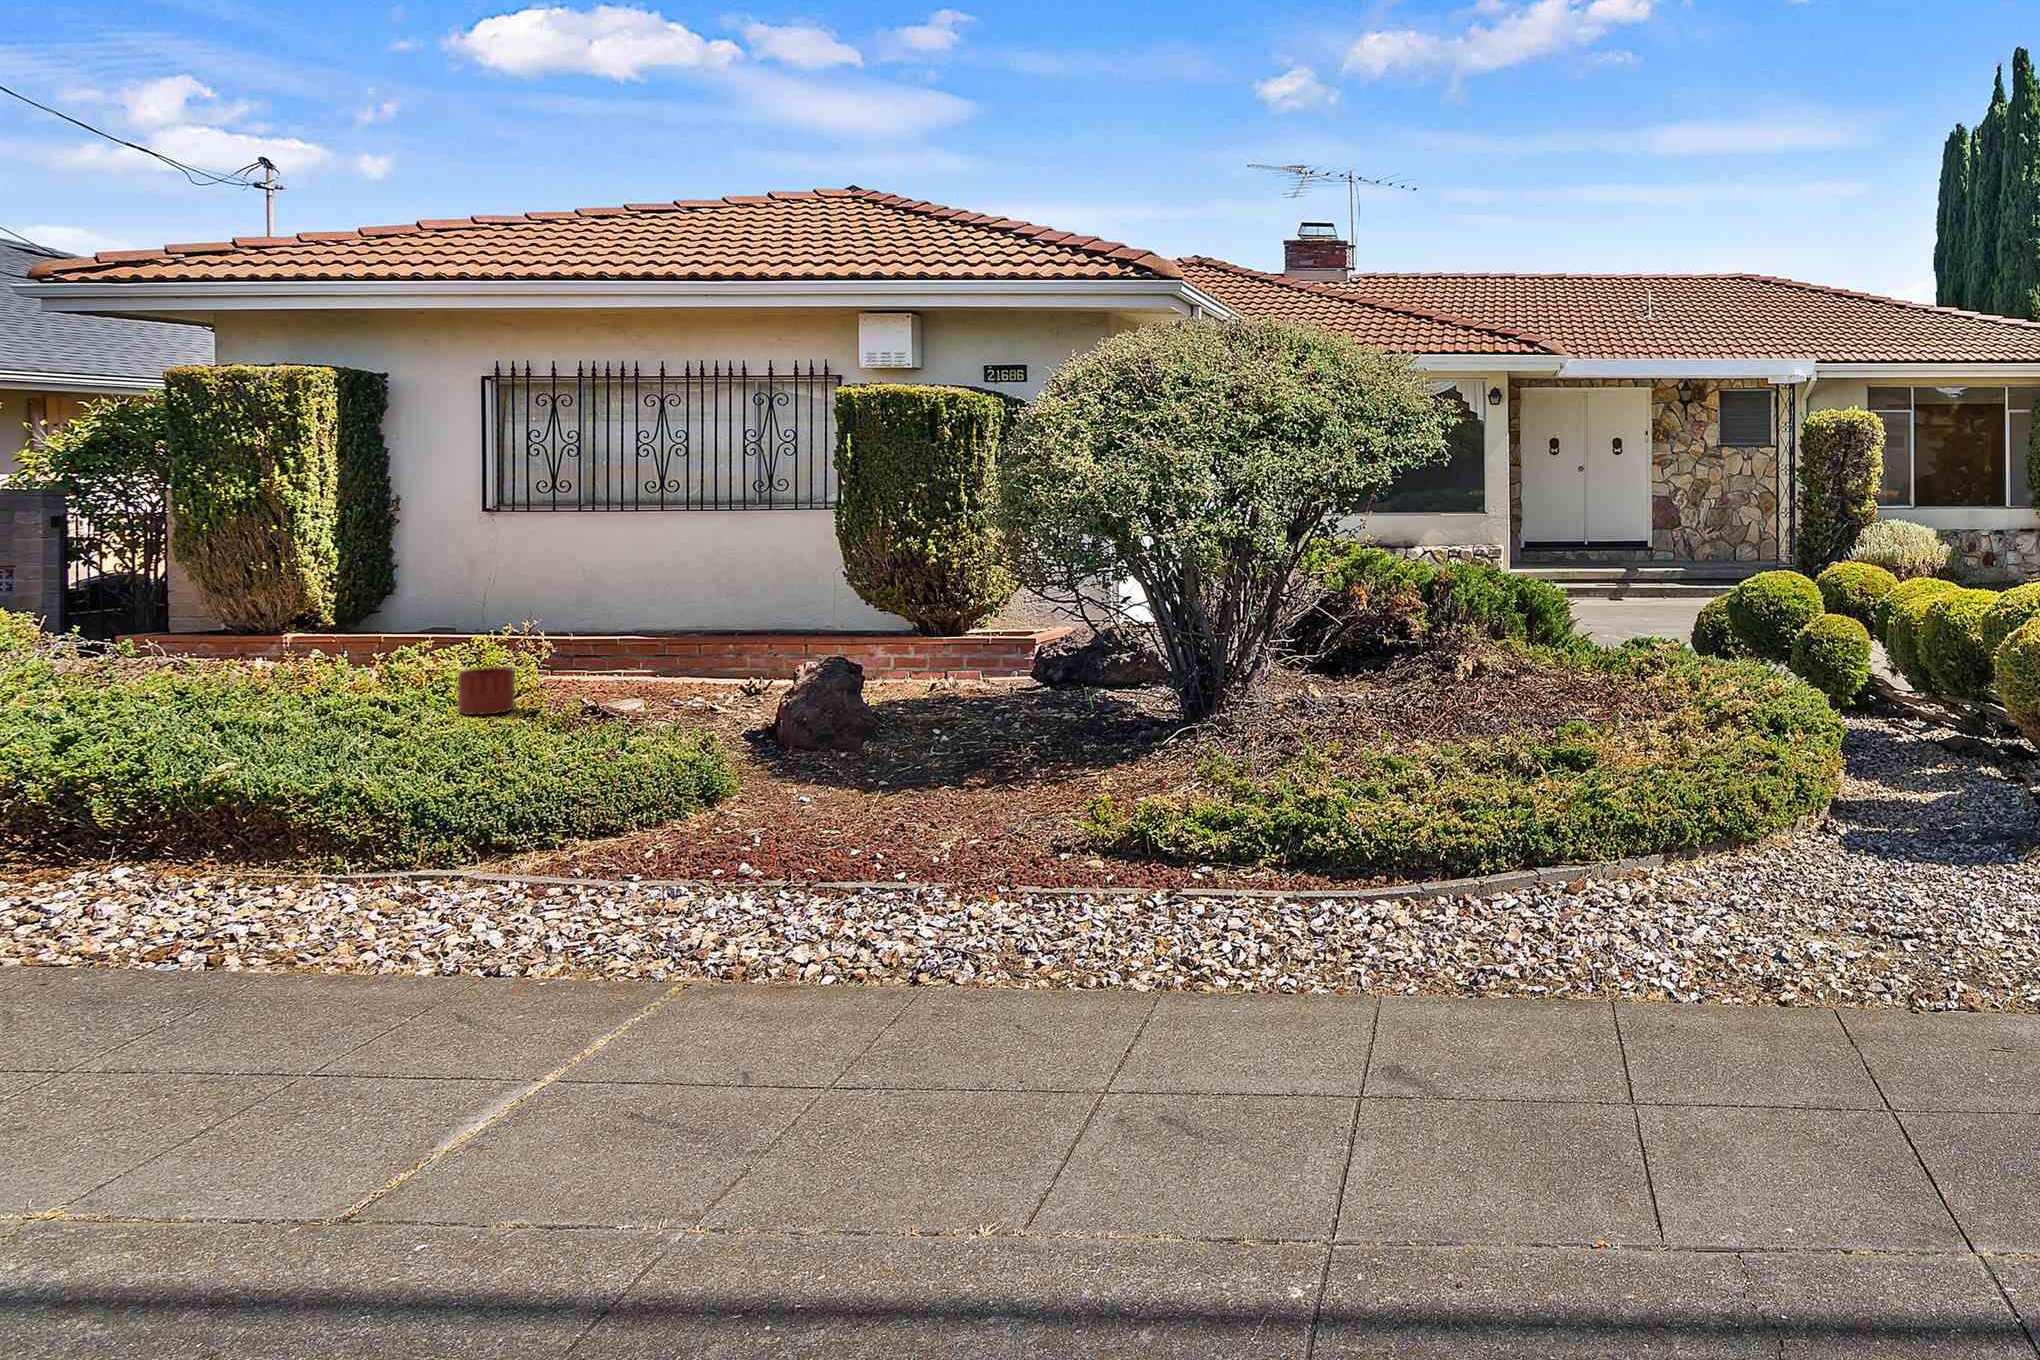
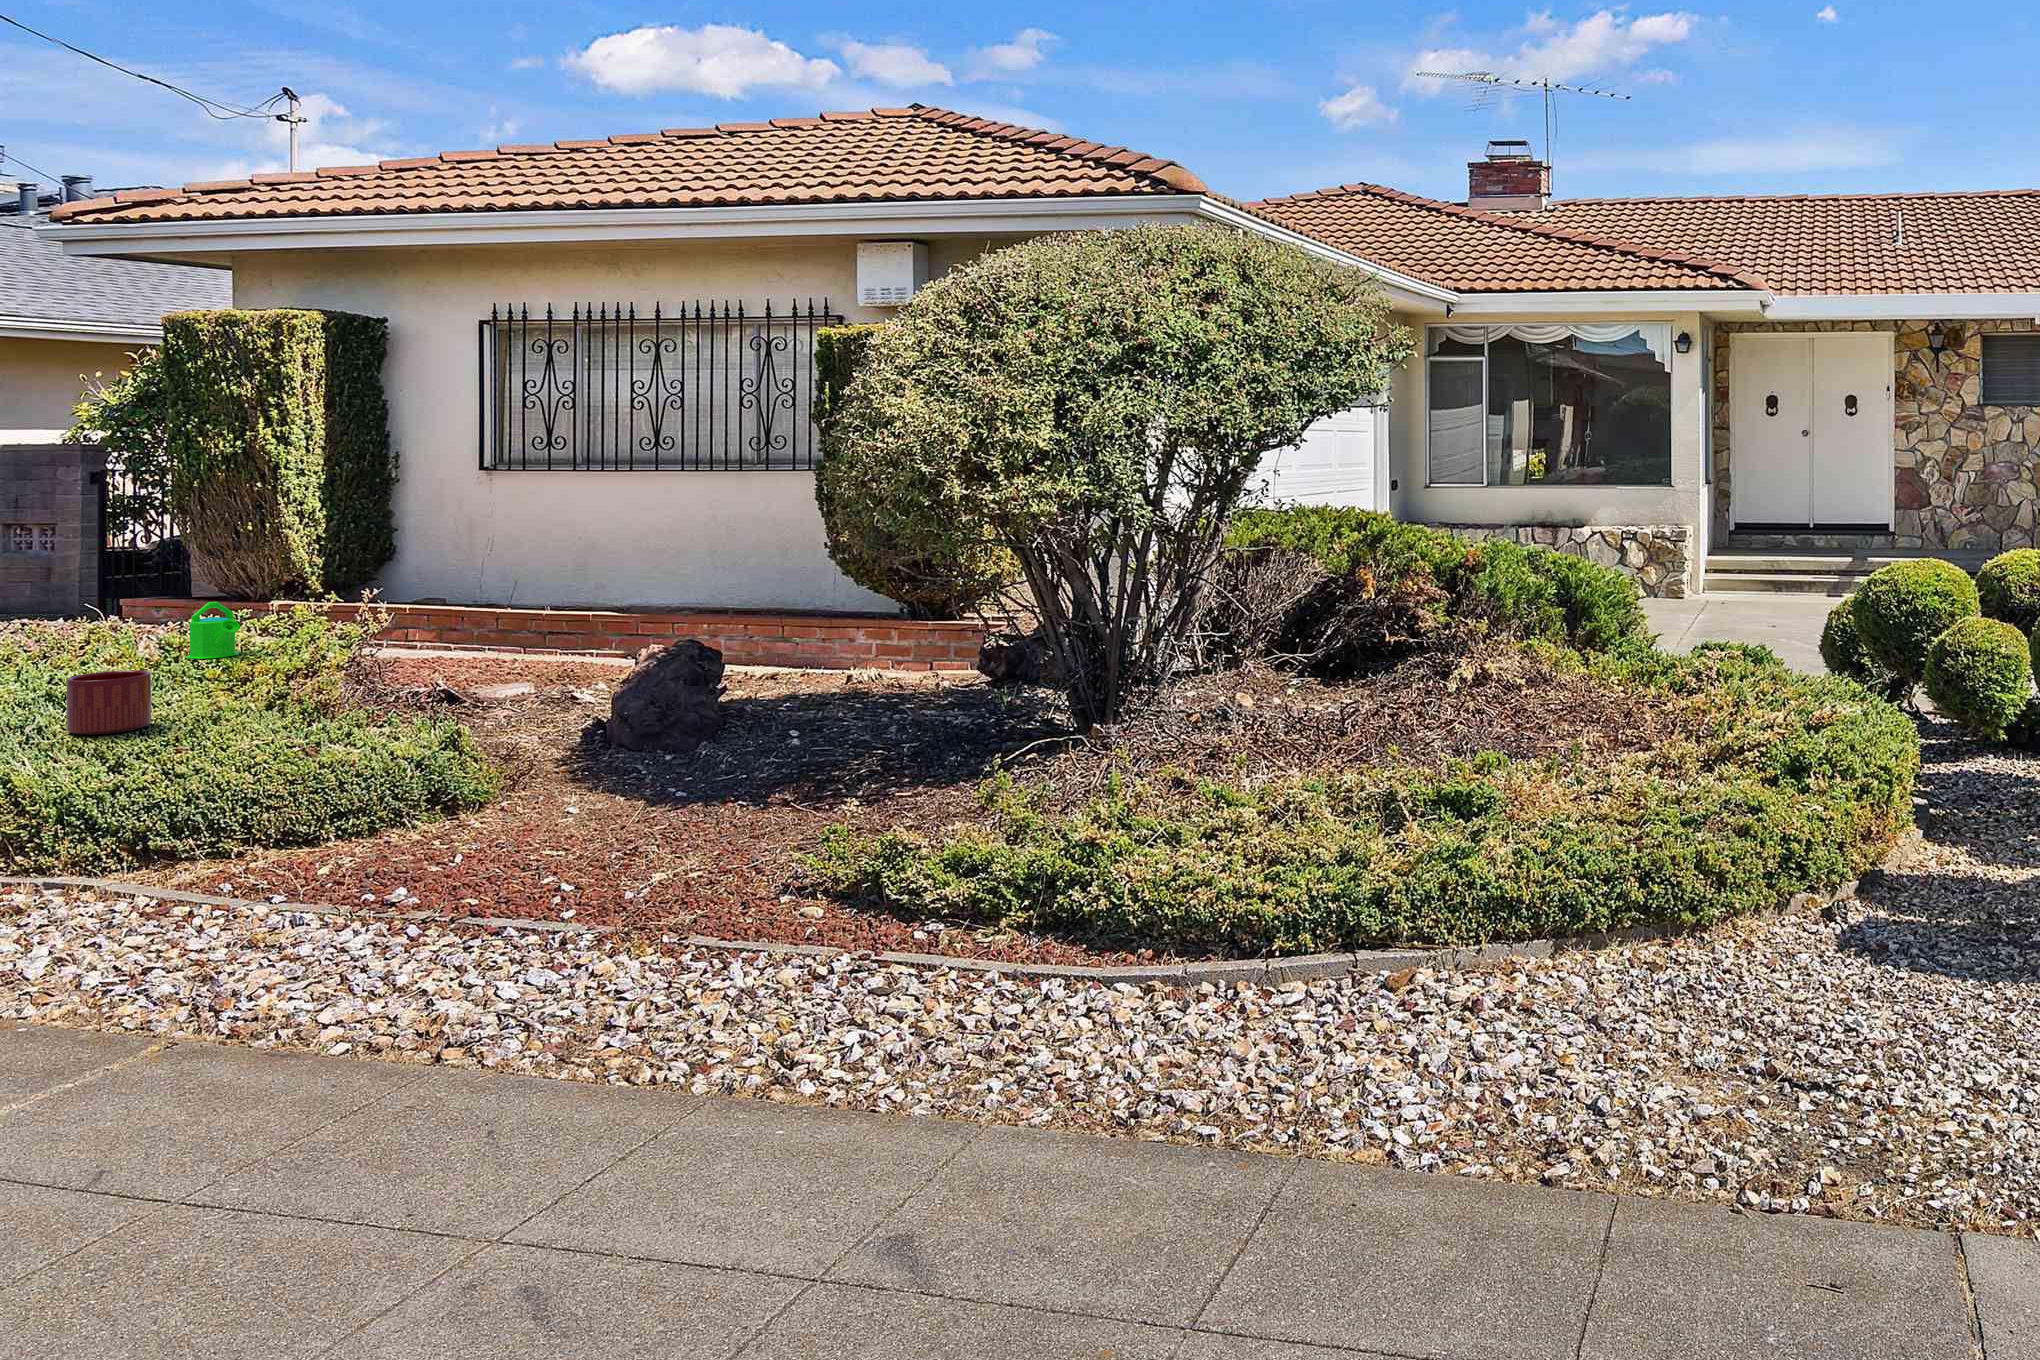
watering can: none [418,621,470,667] -> present [186,602,240,659]

